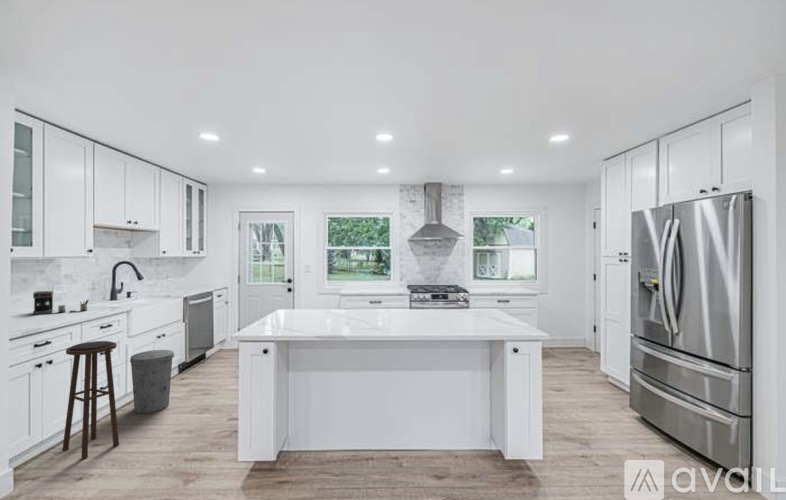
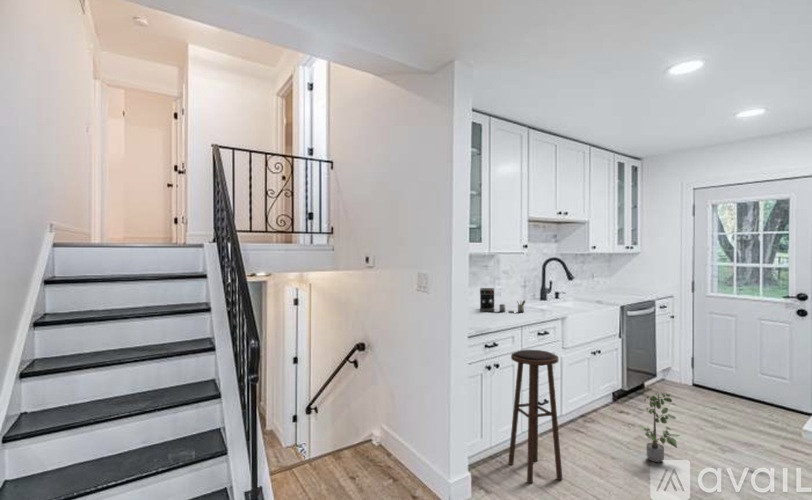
trash can: present [130,350,174,413] -> none [566,369,617,448]
potted plant: none [189,355,220,407] -> present [638,394,679,462]

